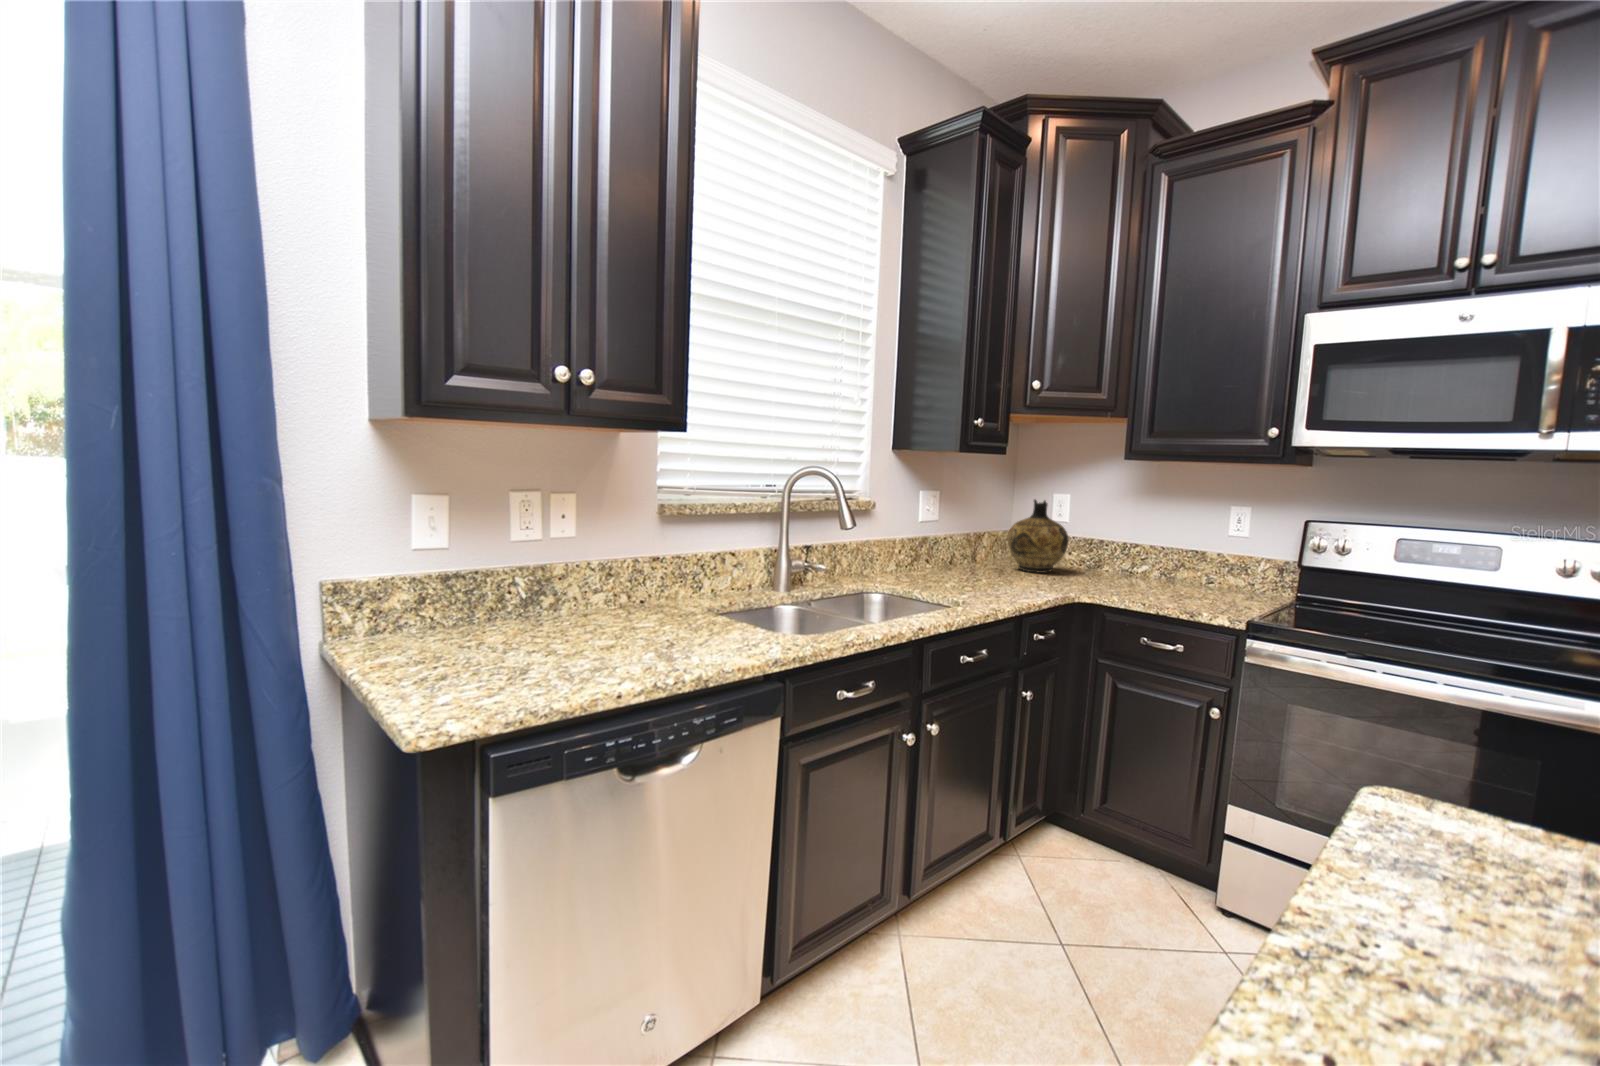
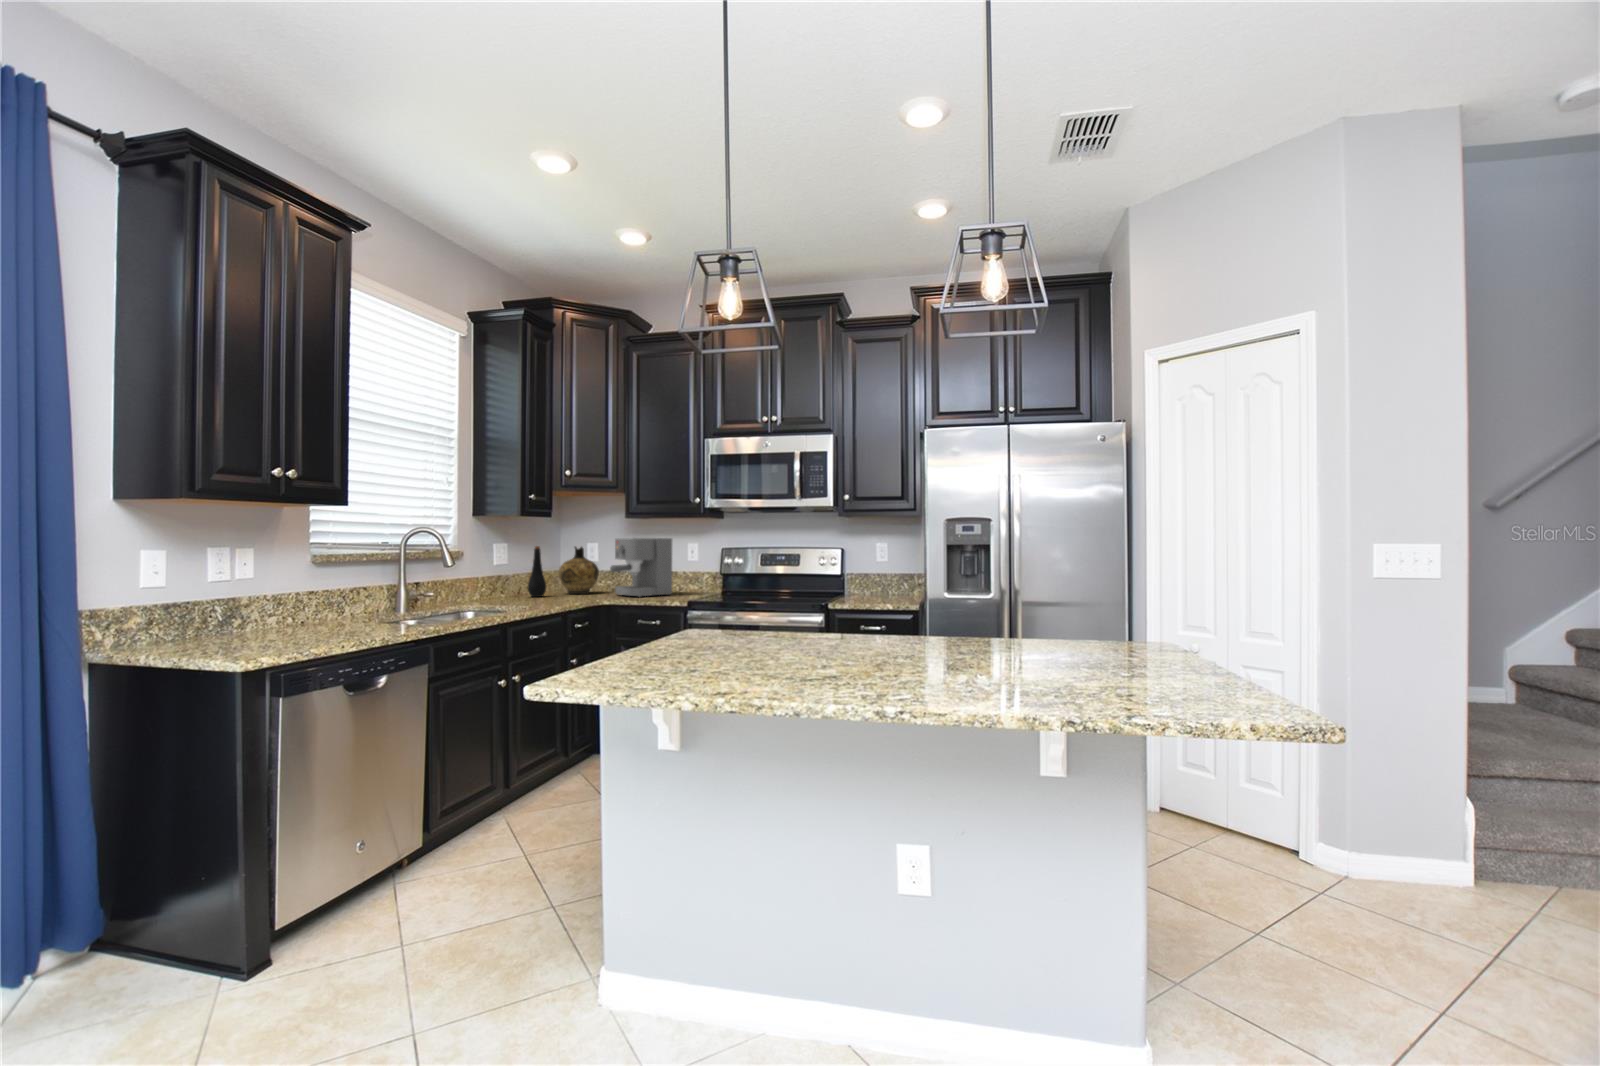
coffee maker: none [1094,492,1209,595] -> present [610,538,672,597]
bottle: none [962,497,989,573] -> present [528,546,546,597]

